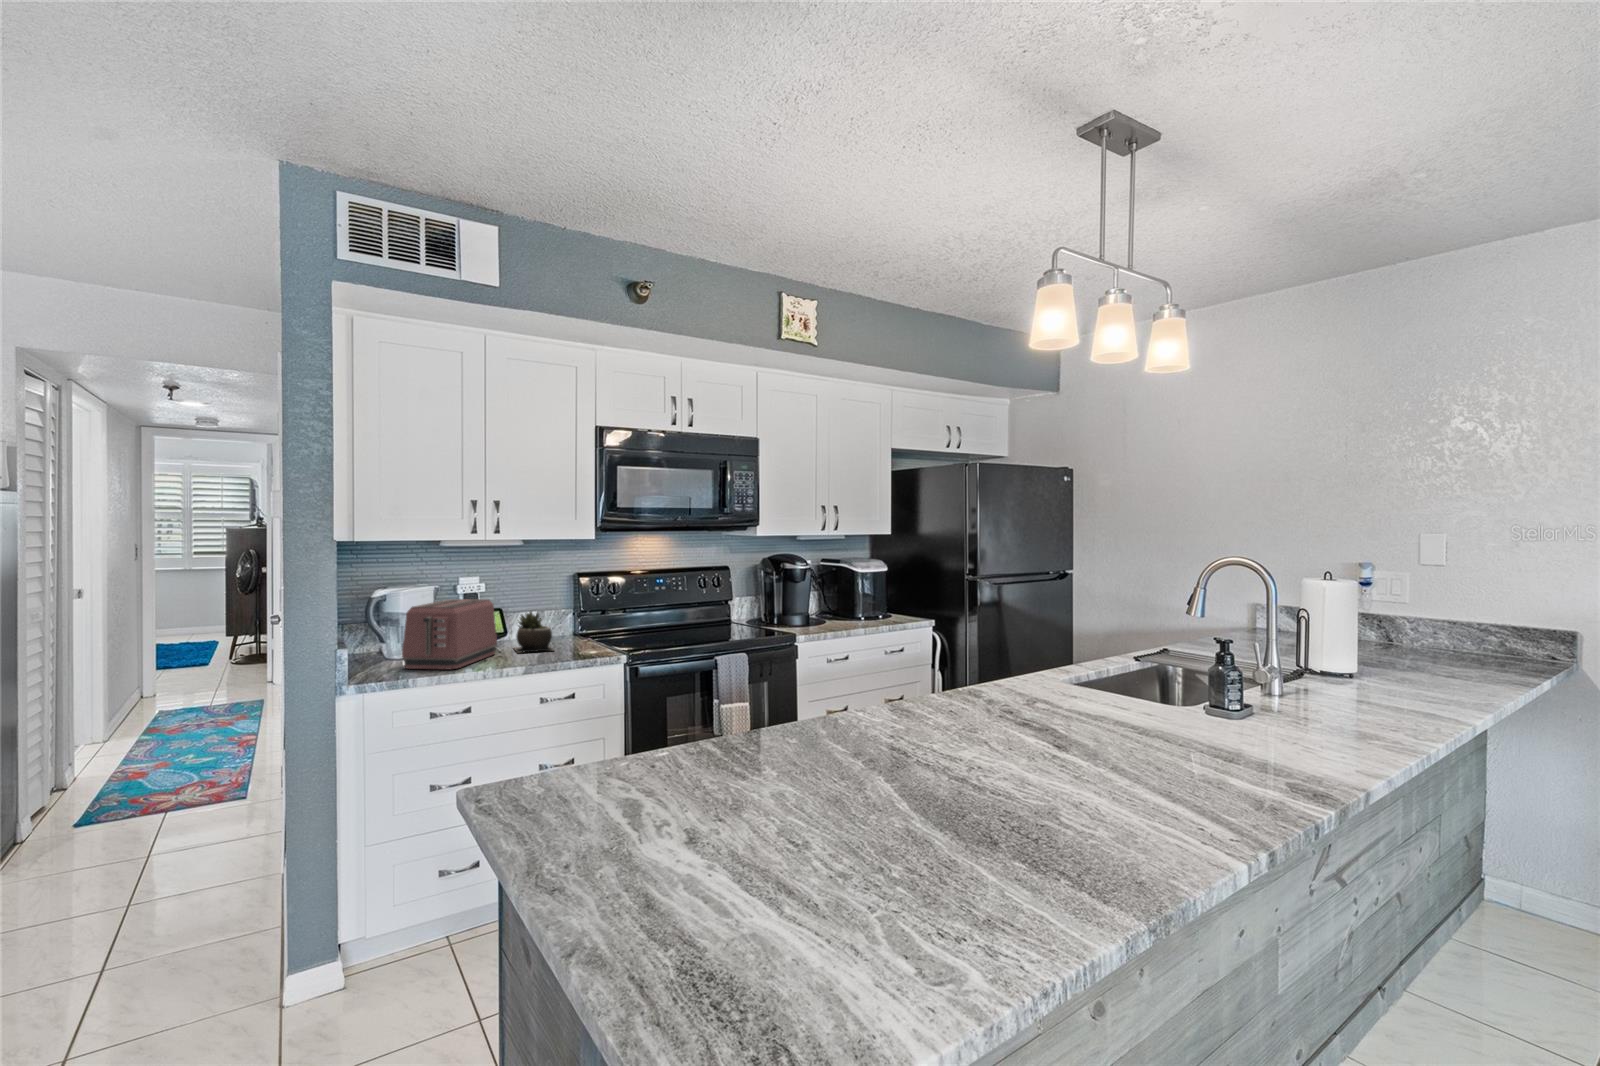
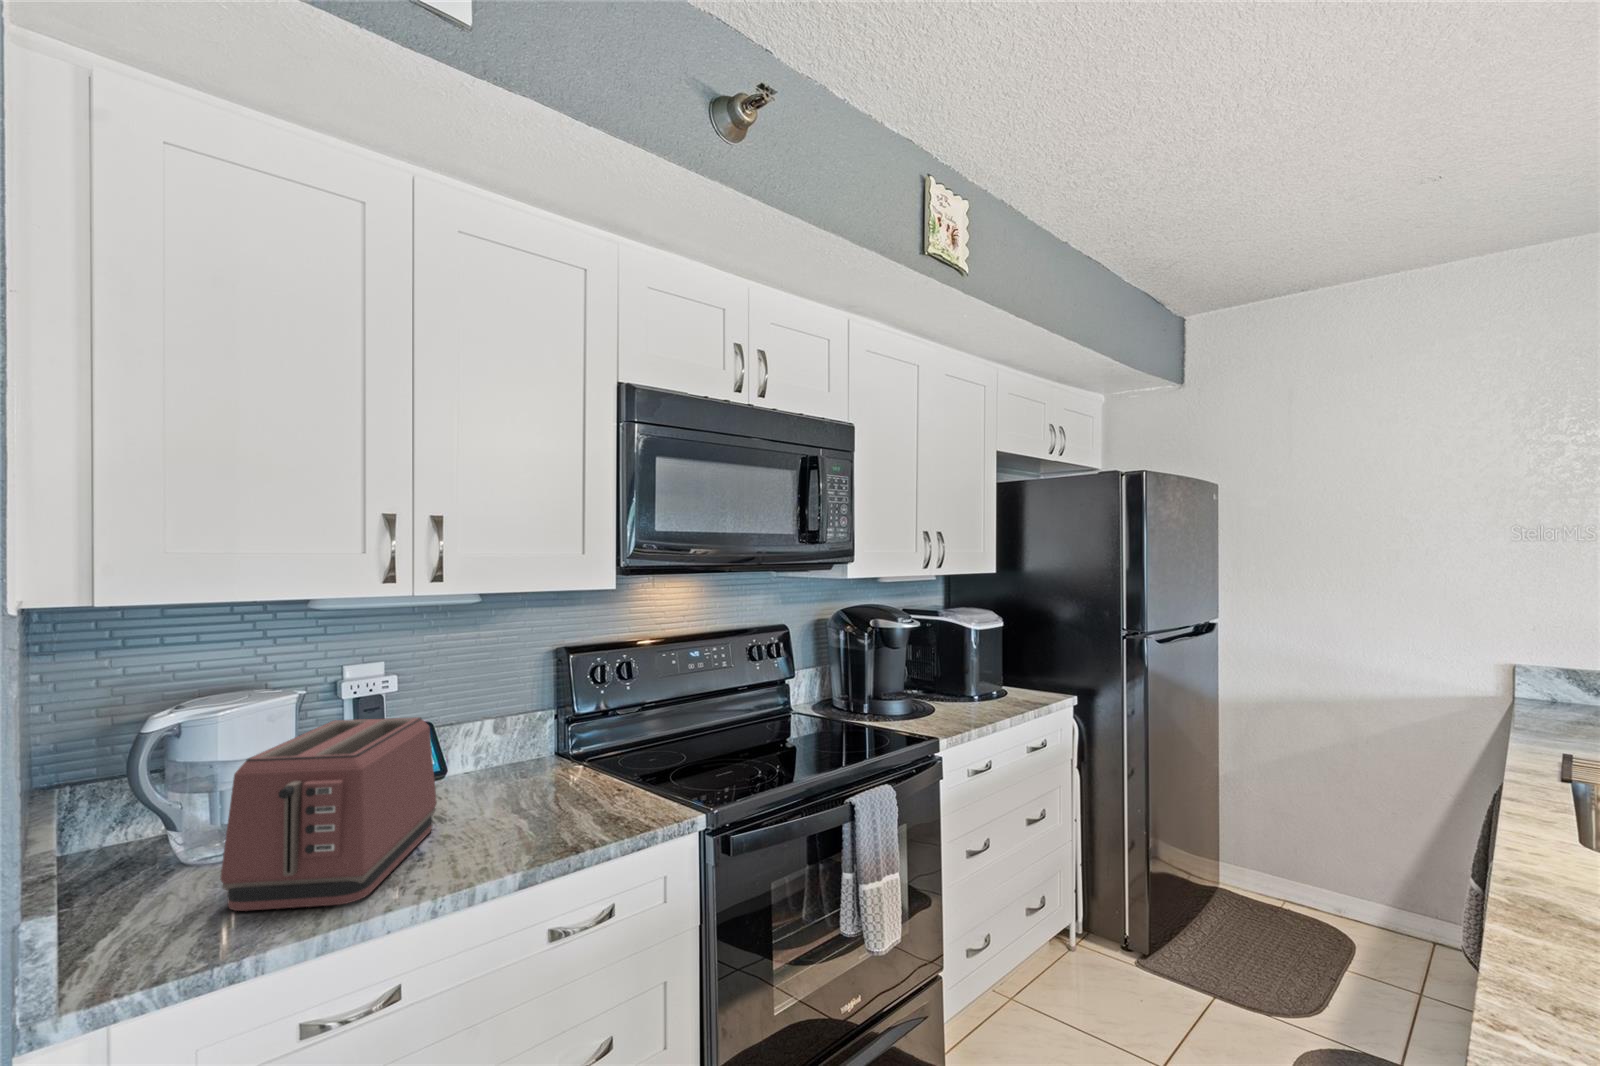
succulent plant: present [514,612,553,653] -> none [460,730,552,822]

